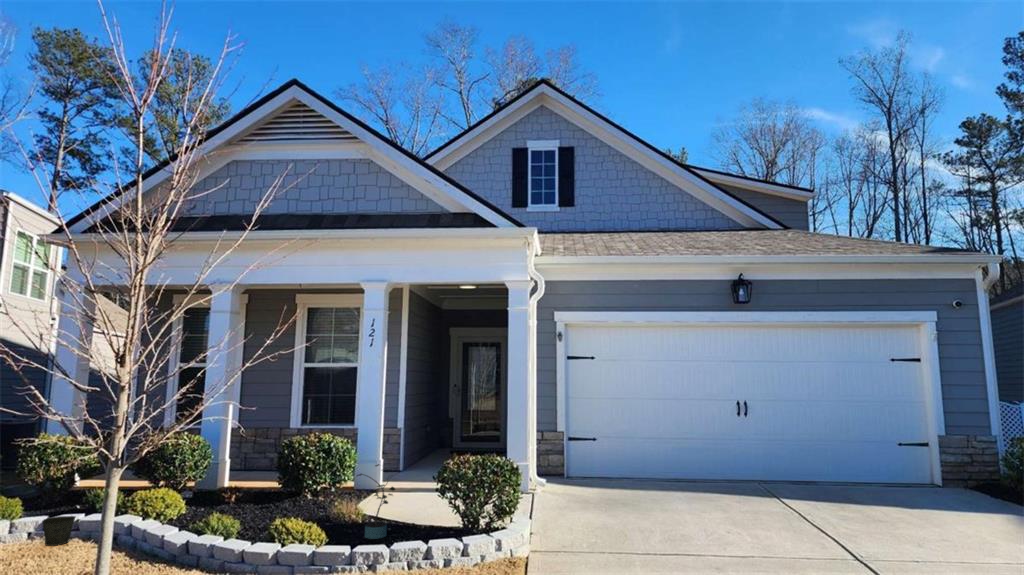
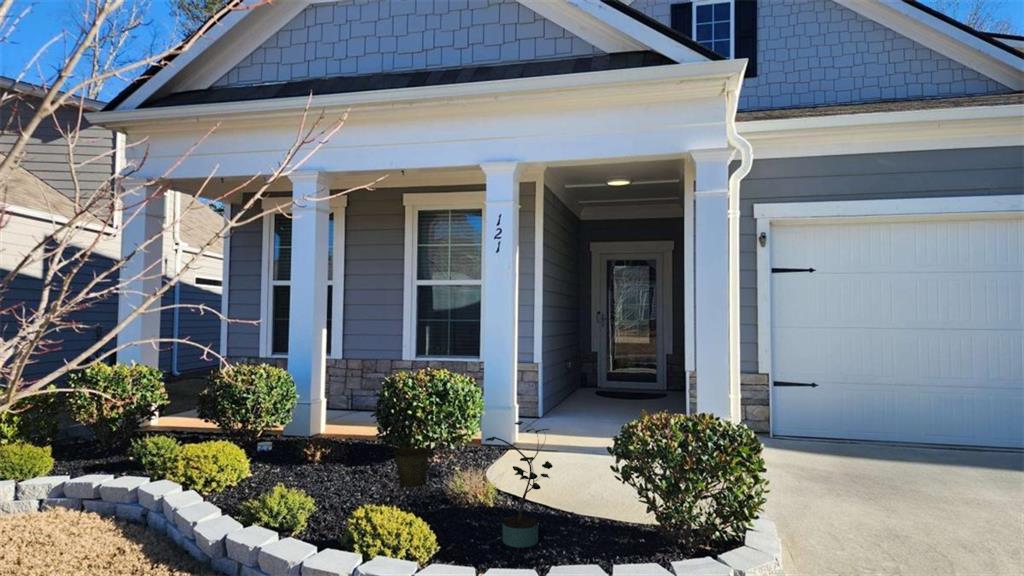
bucket: present [42,516,76,546] -> present [394,448,430,486]

